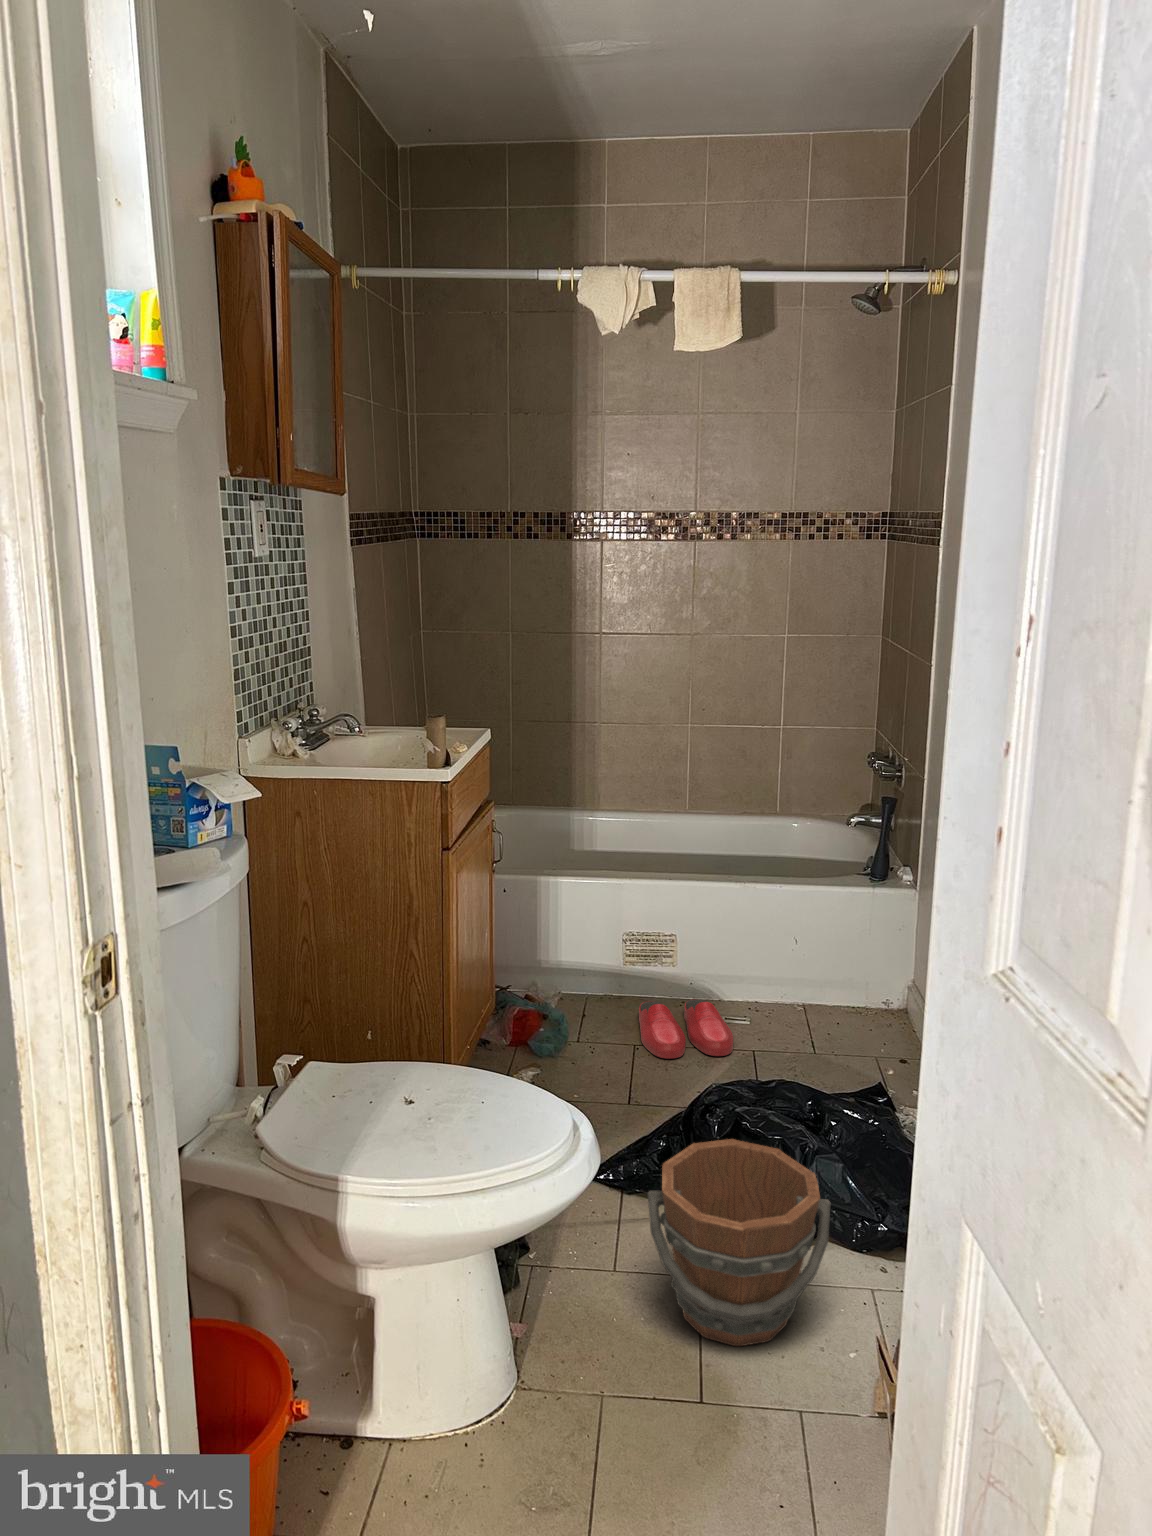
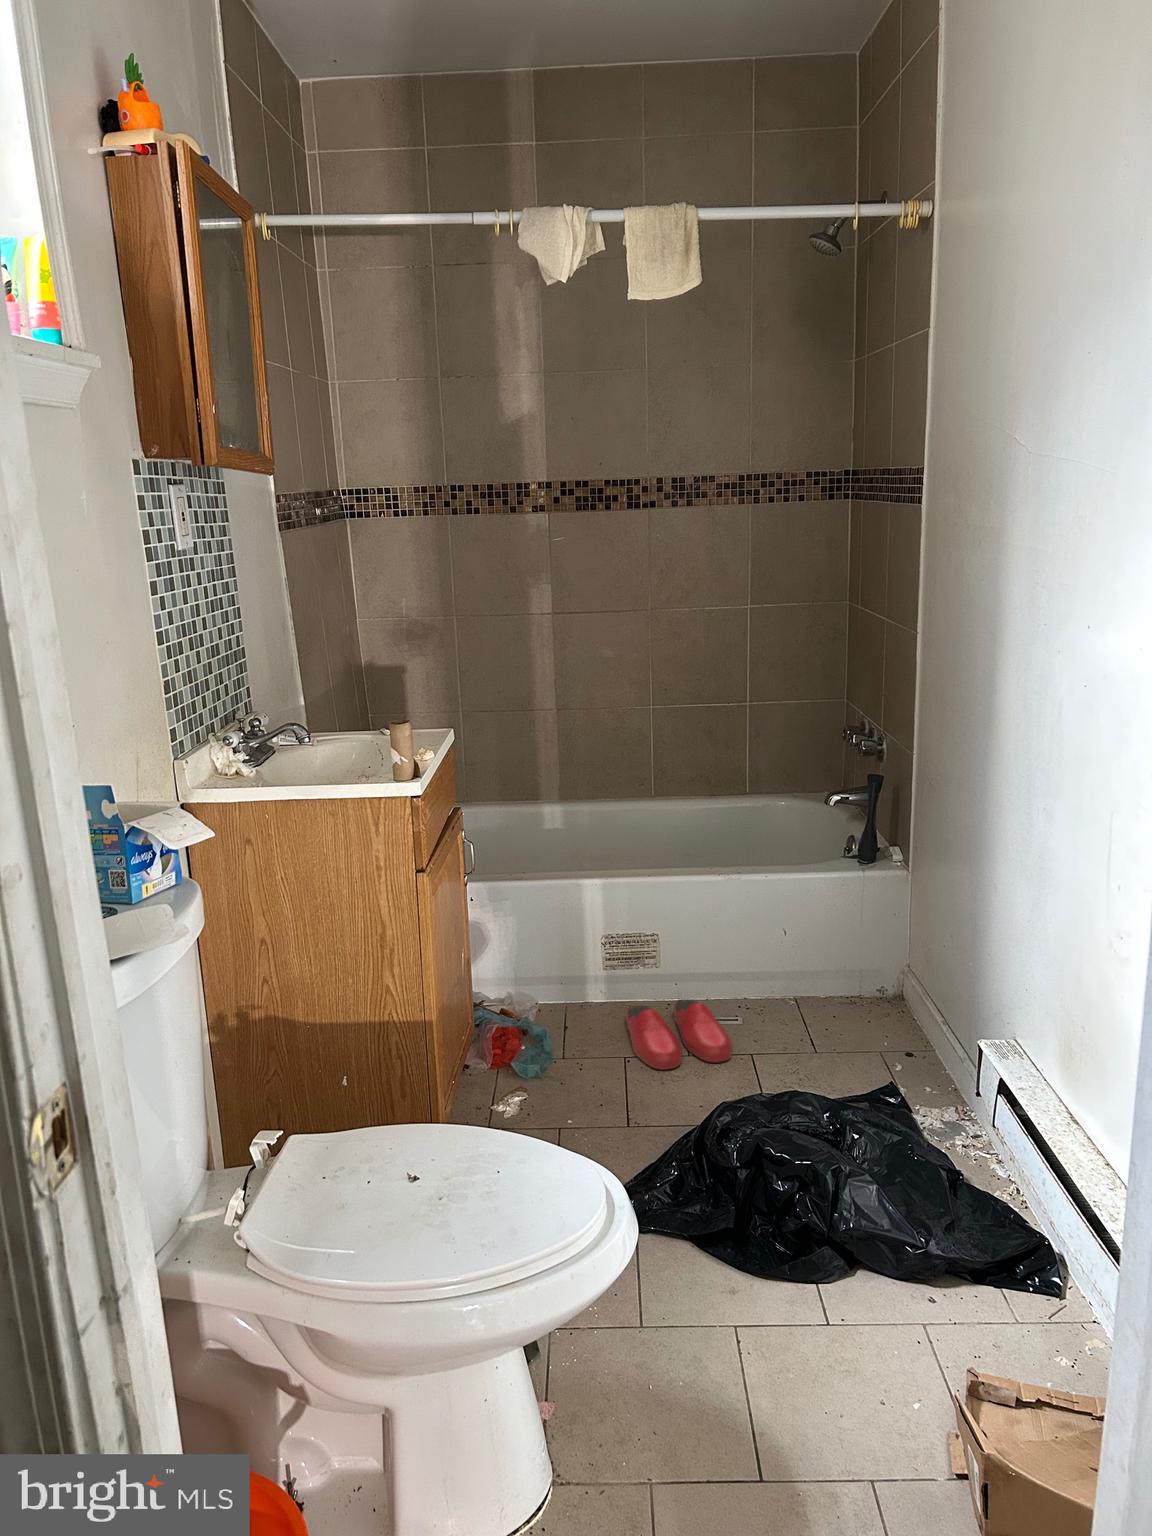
bucket: present [648,1139,830,1346] -> none [686,1176,893,1415]

